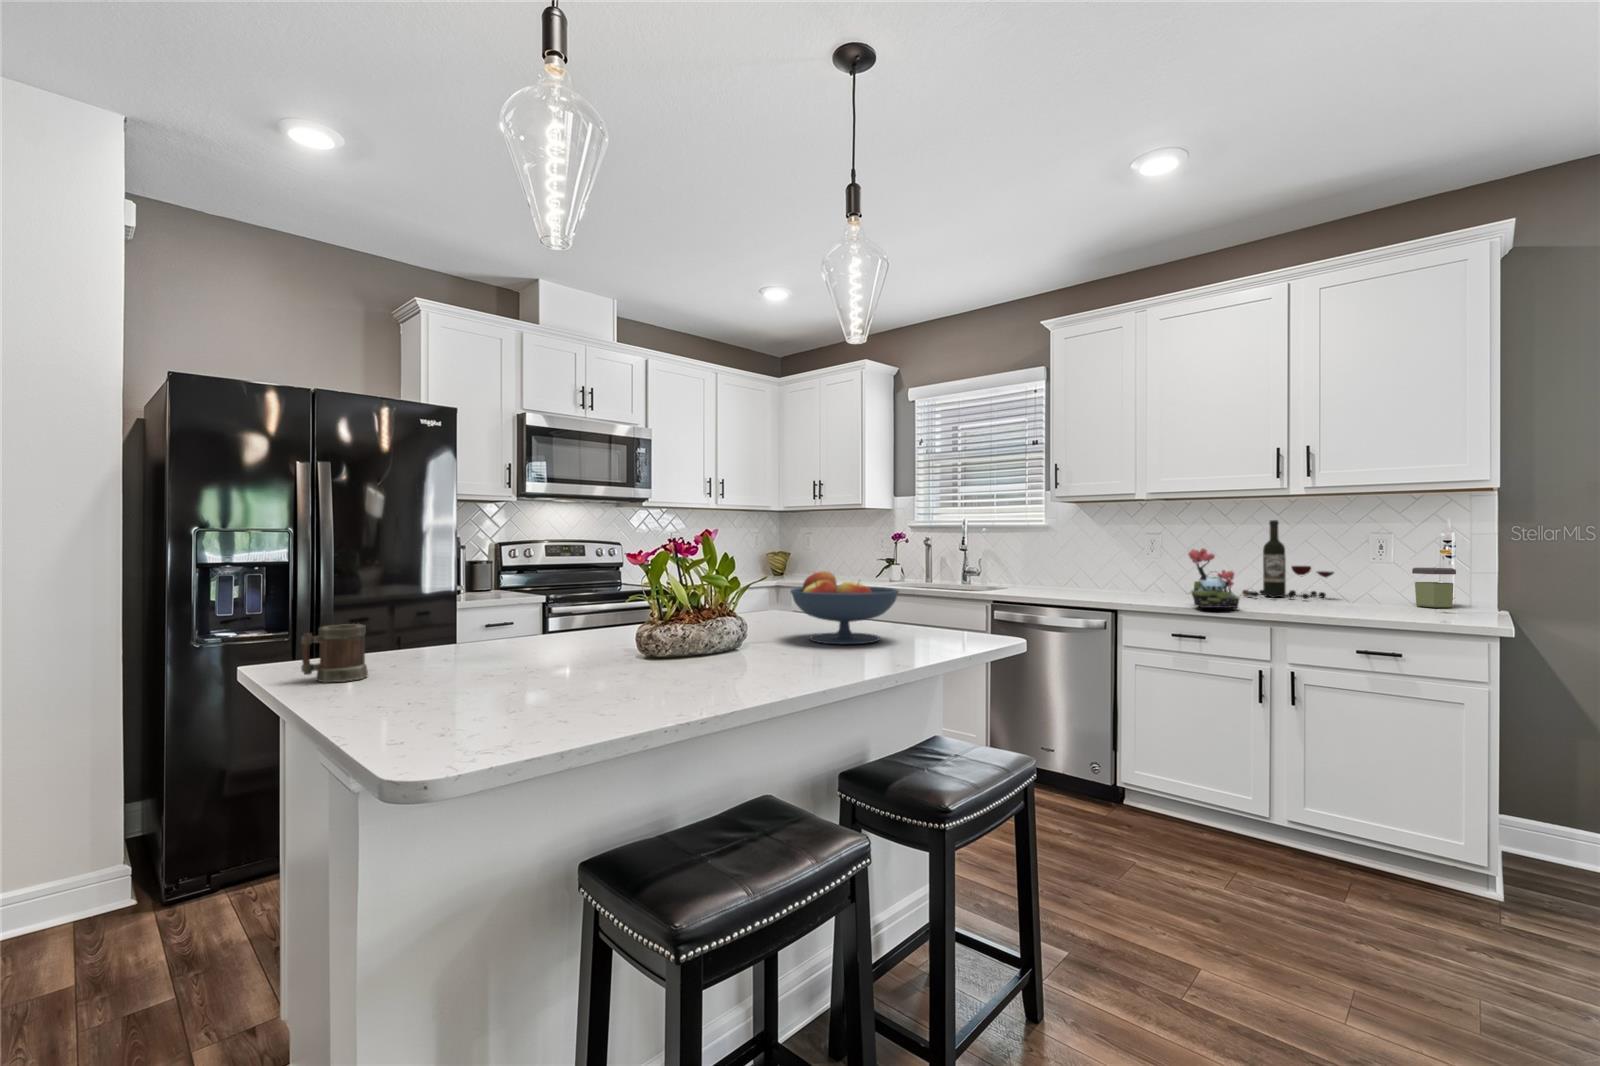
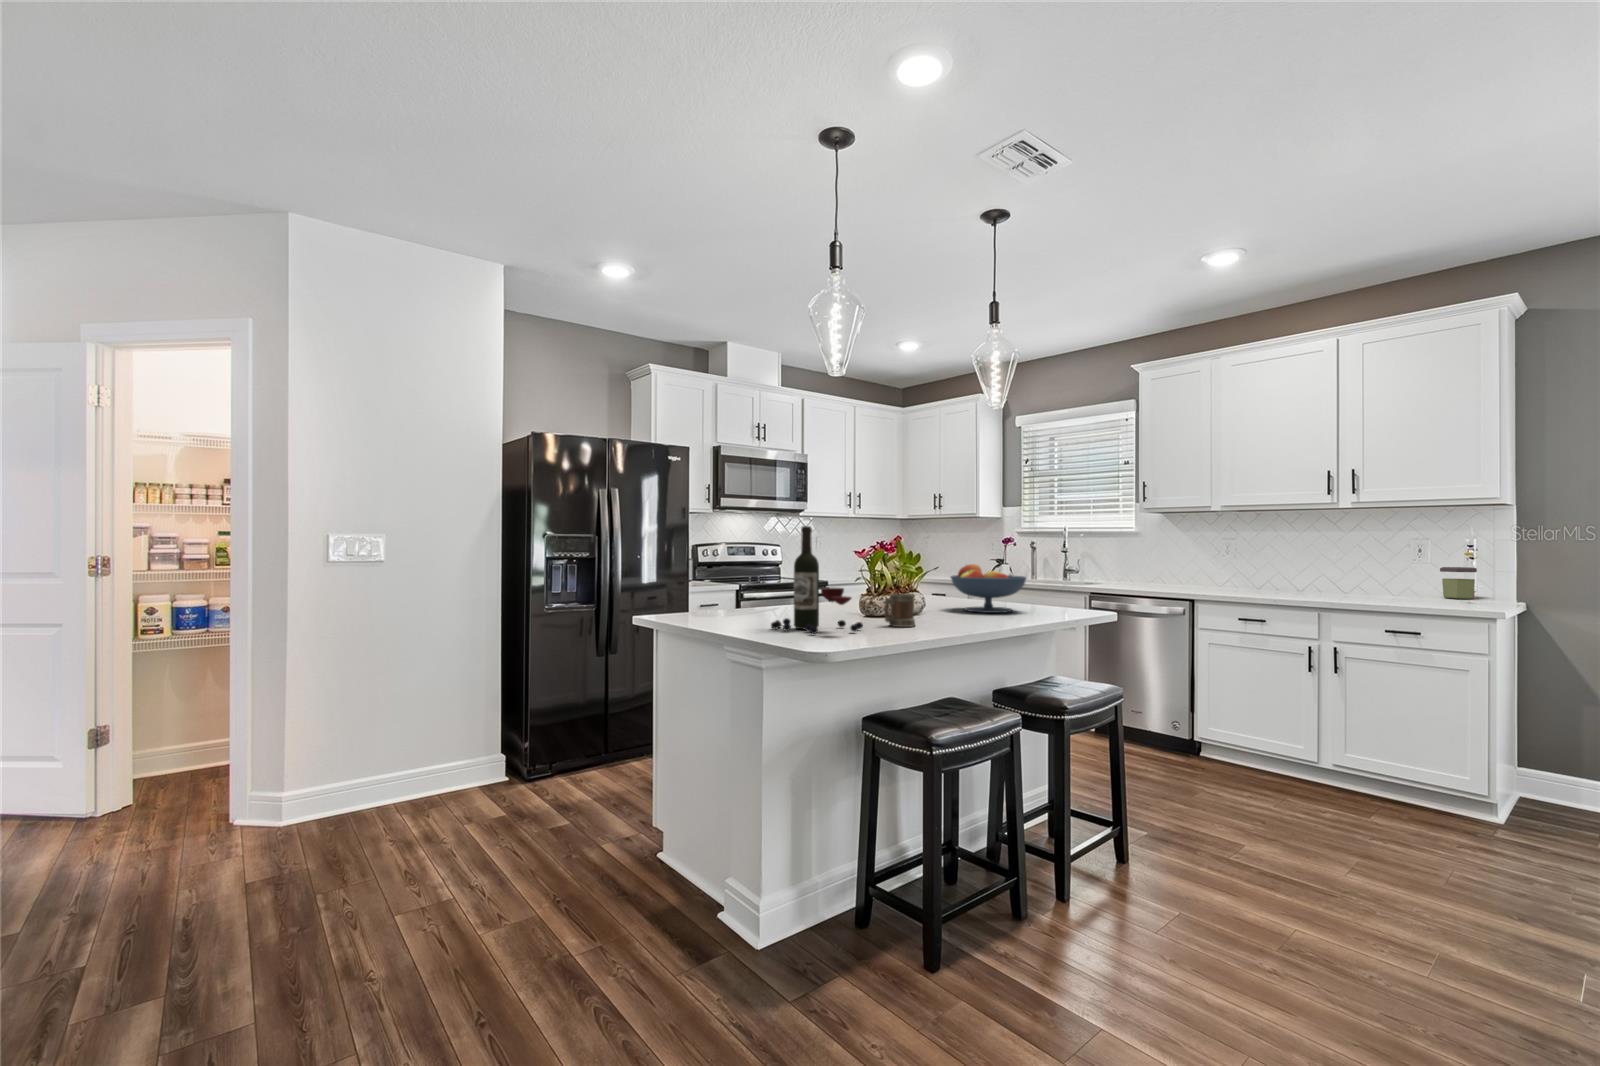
wine bottle: present [1243,520,1334,599] -> present [771,526,863,634]
plant: present [1188,548,1239,608] -> none [1252,551,1293,598]
mug: present [301,624,368,682] -> present [885,594,915,627]

